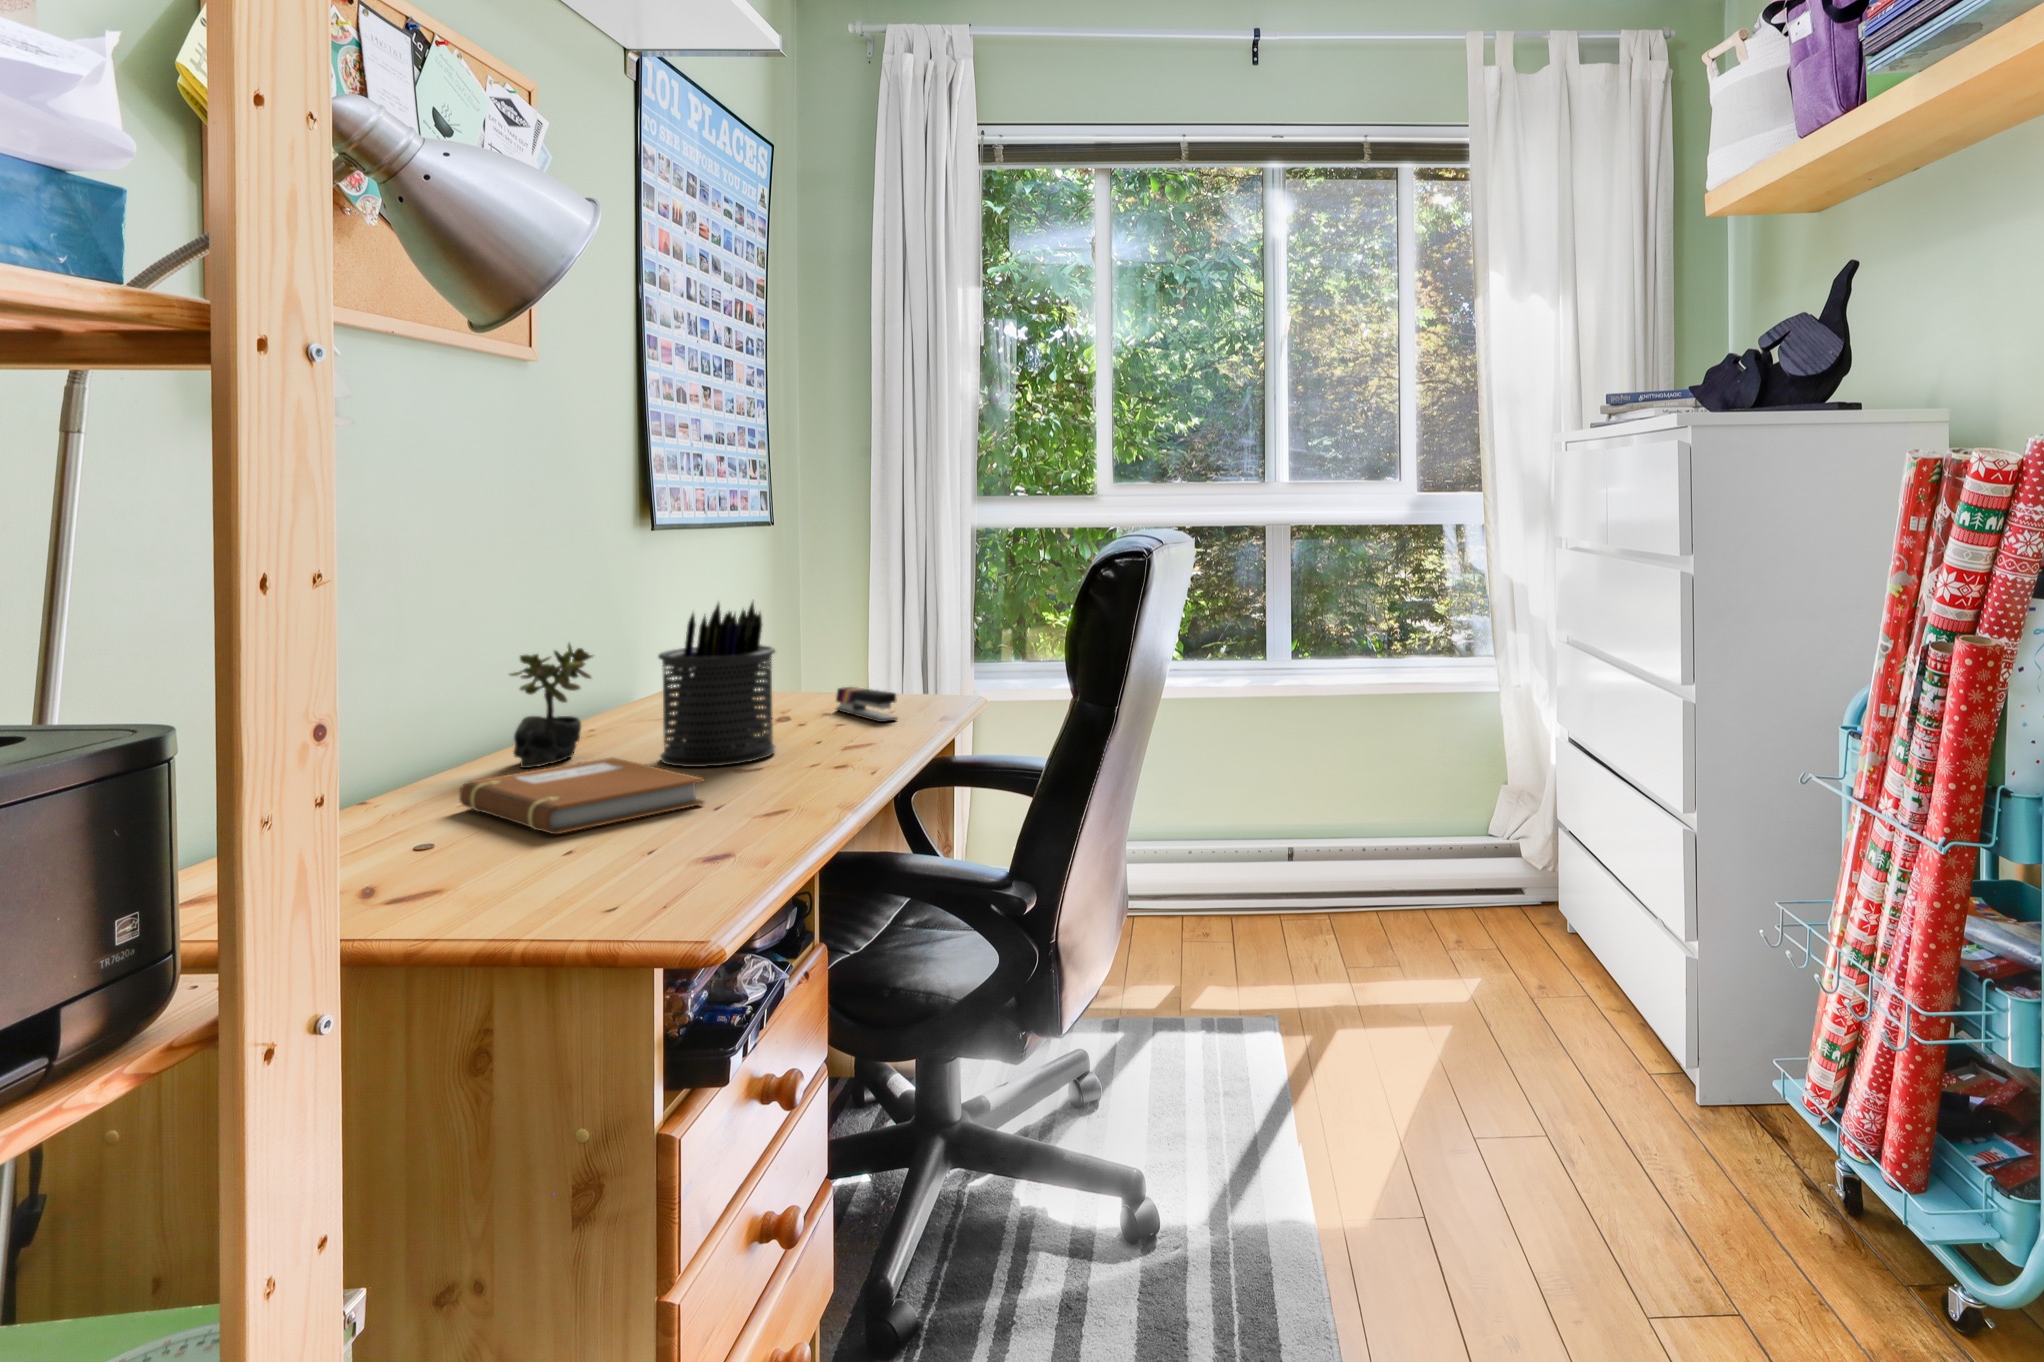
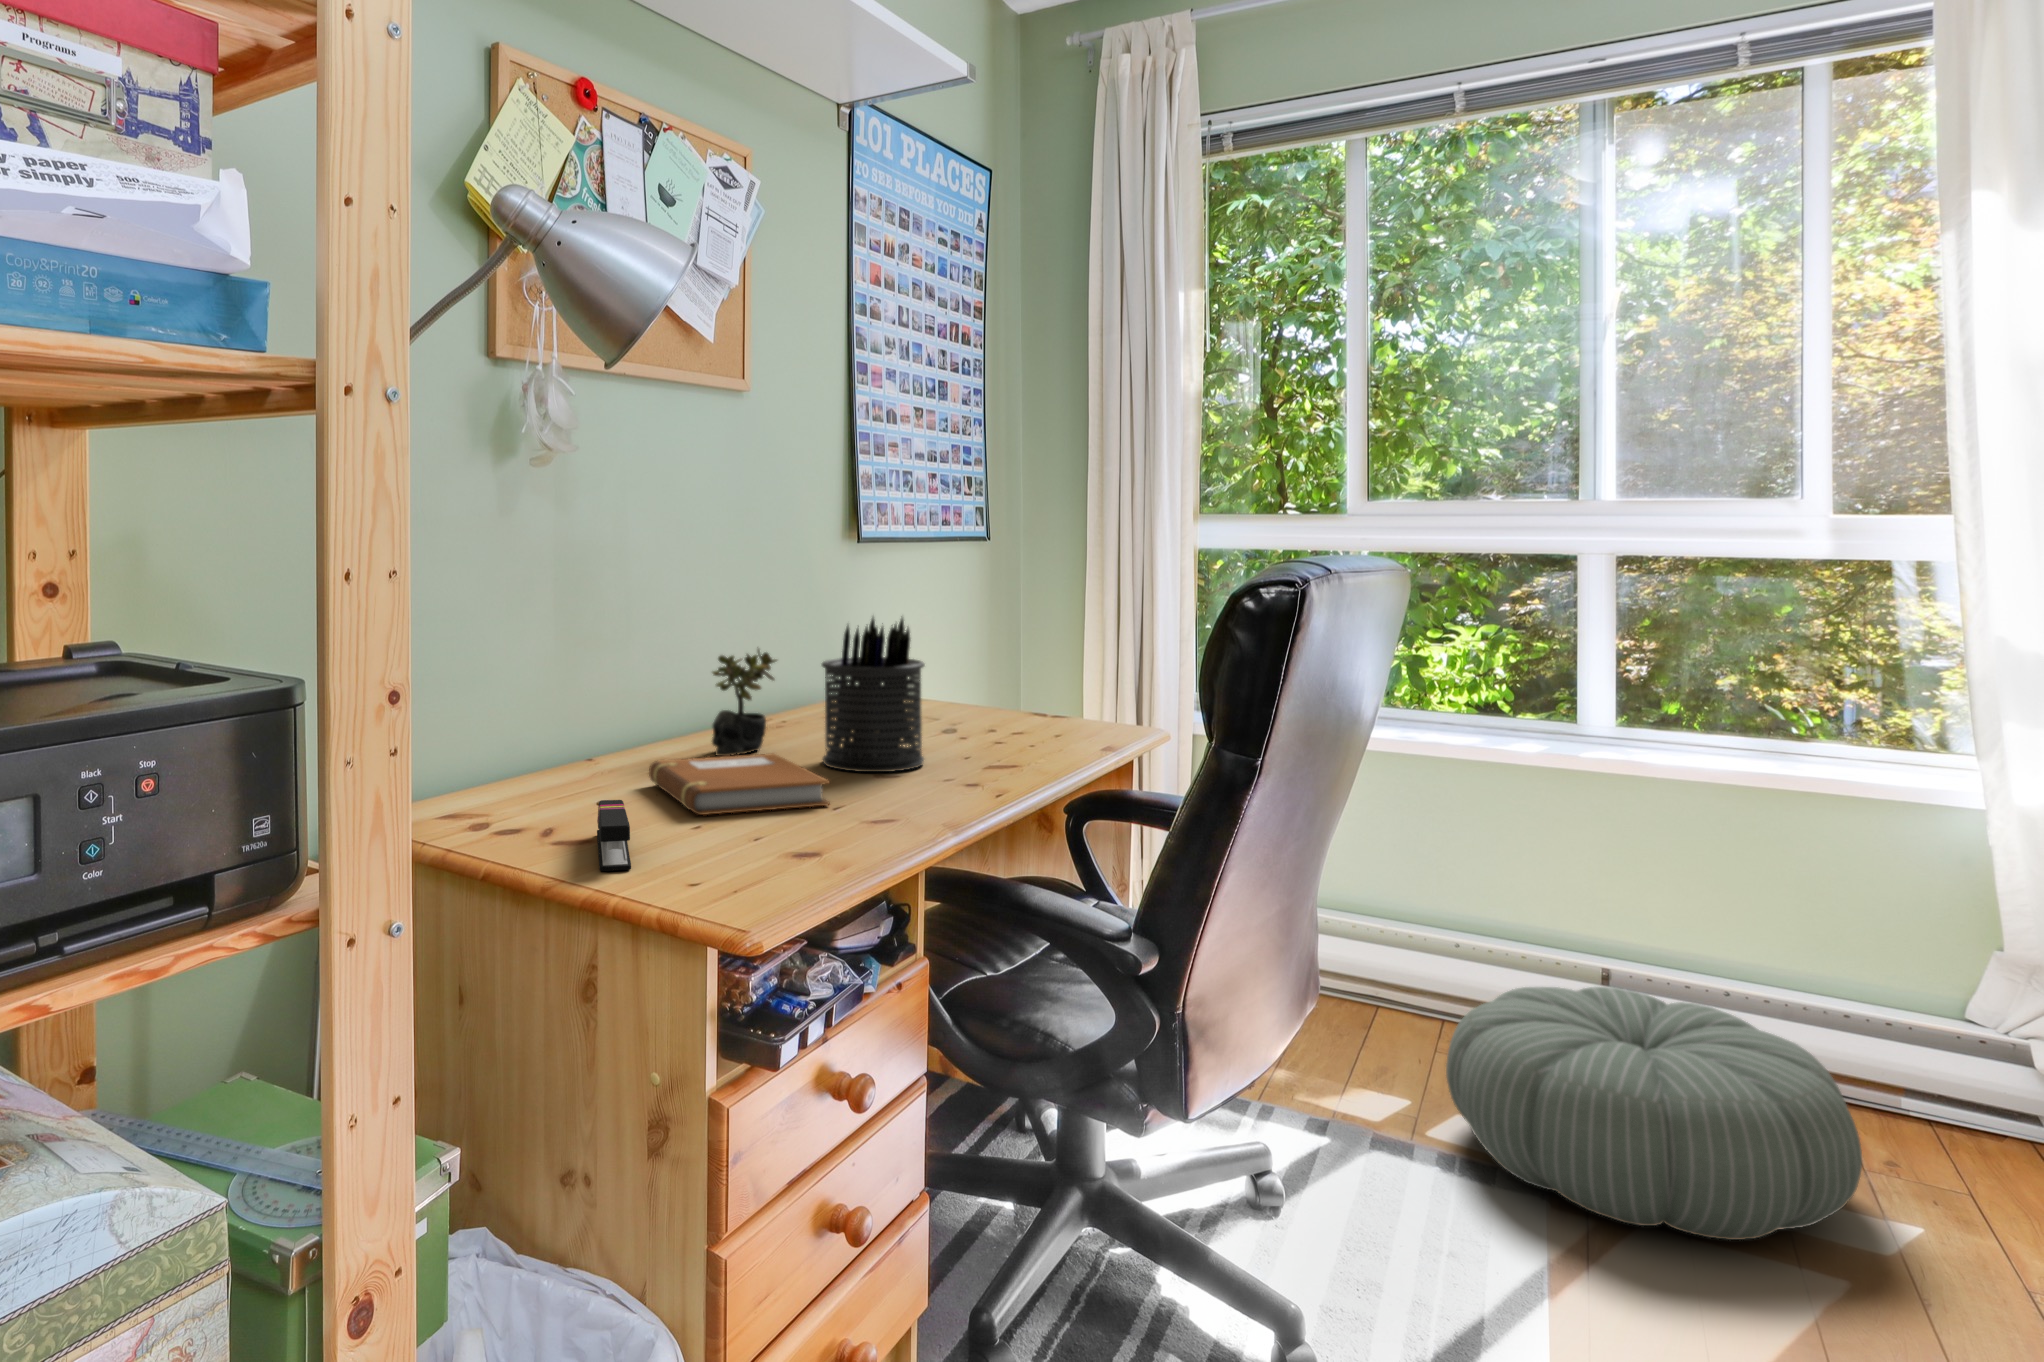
stapler: present [836,687,897,722] -> present [597,800,631,871]
pouf: none [1206,866,1473,1041] -> present [1446,987,1862,1240]

